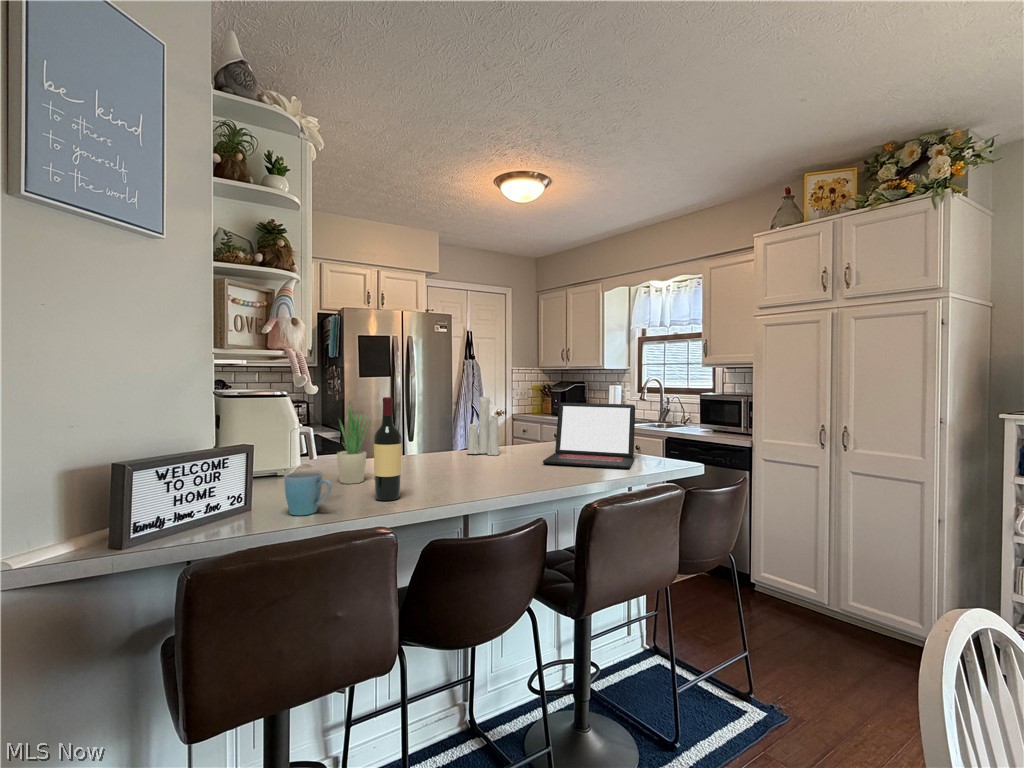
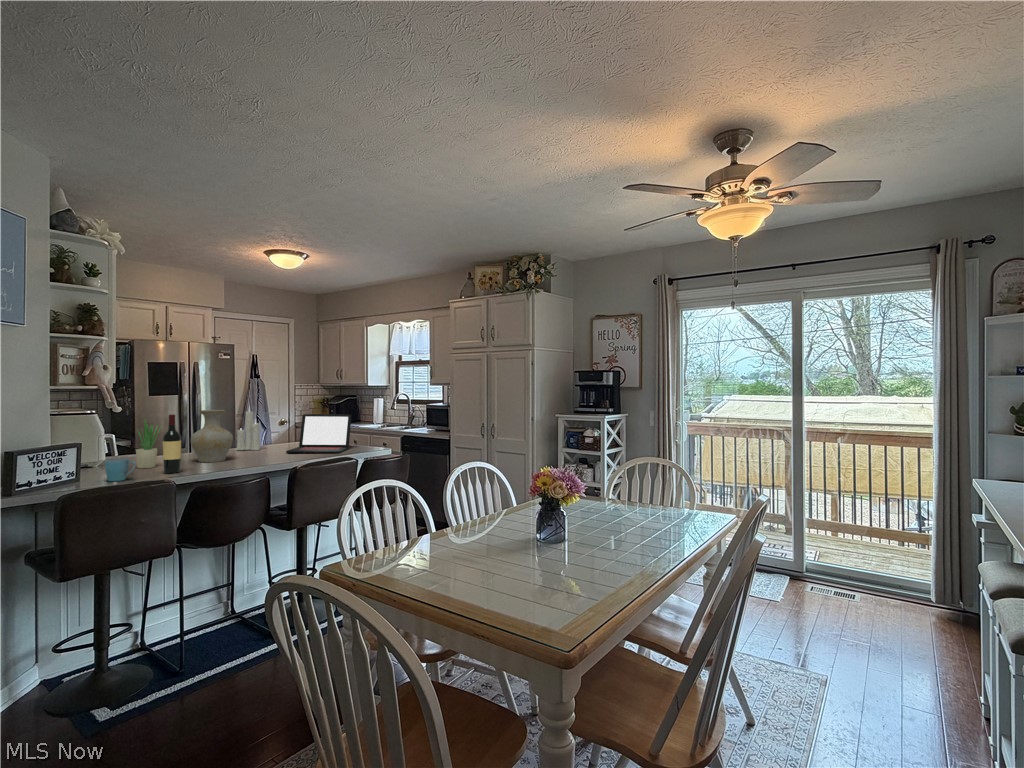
vase: none [412,392,471,477] -> present [191,410,233,462]

